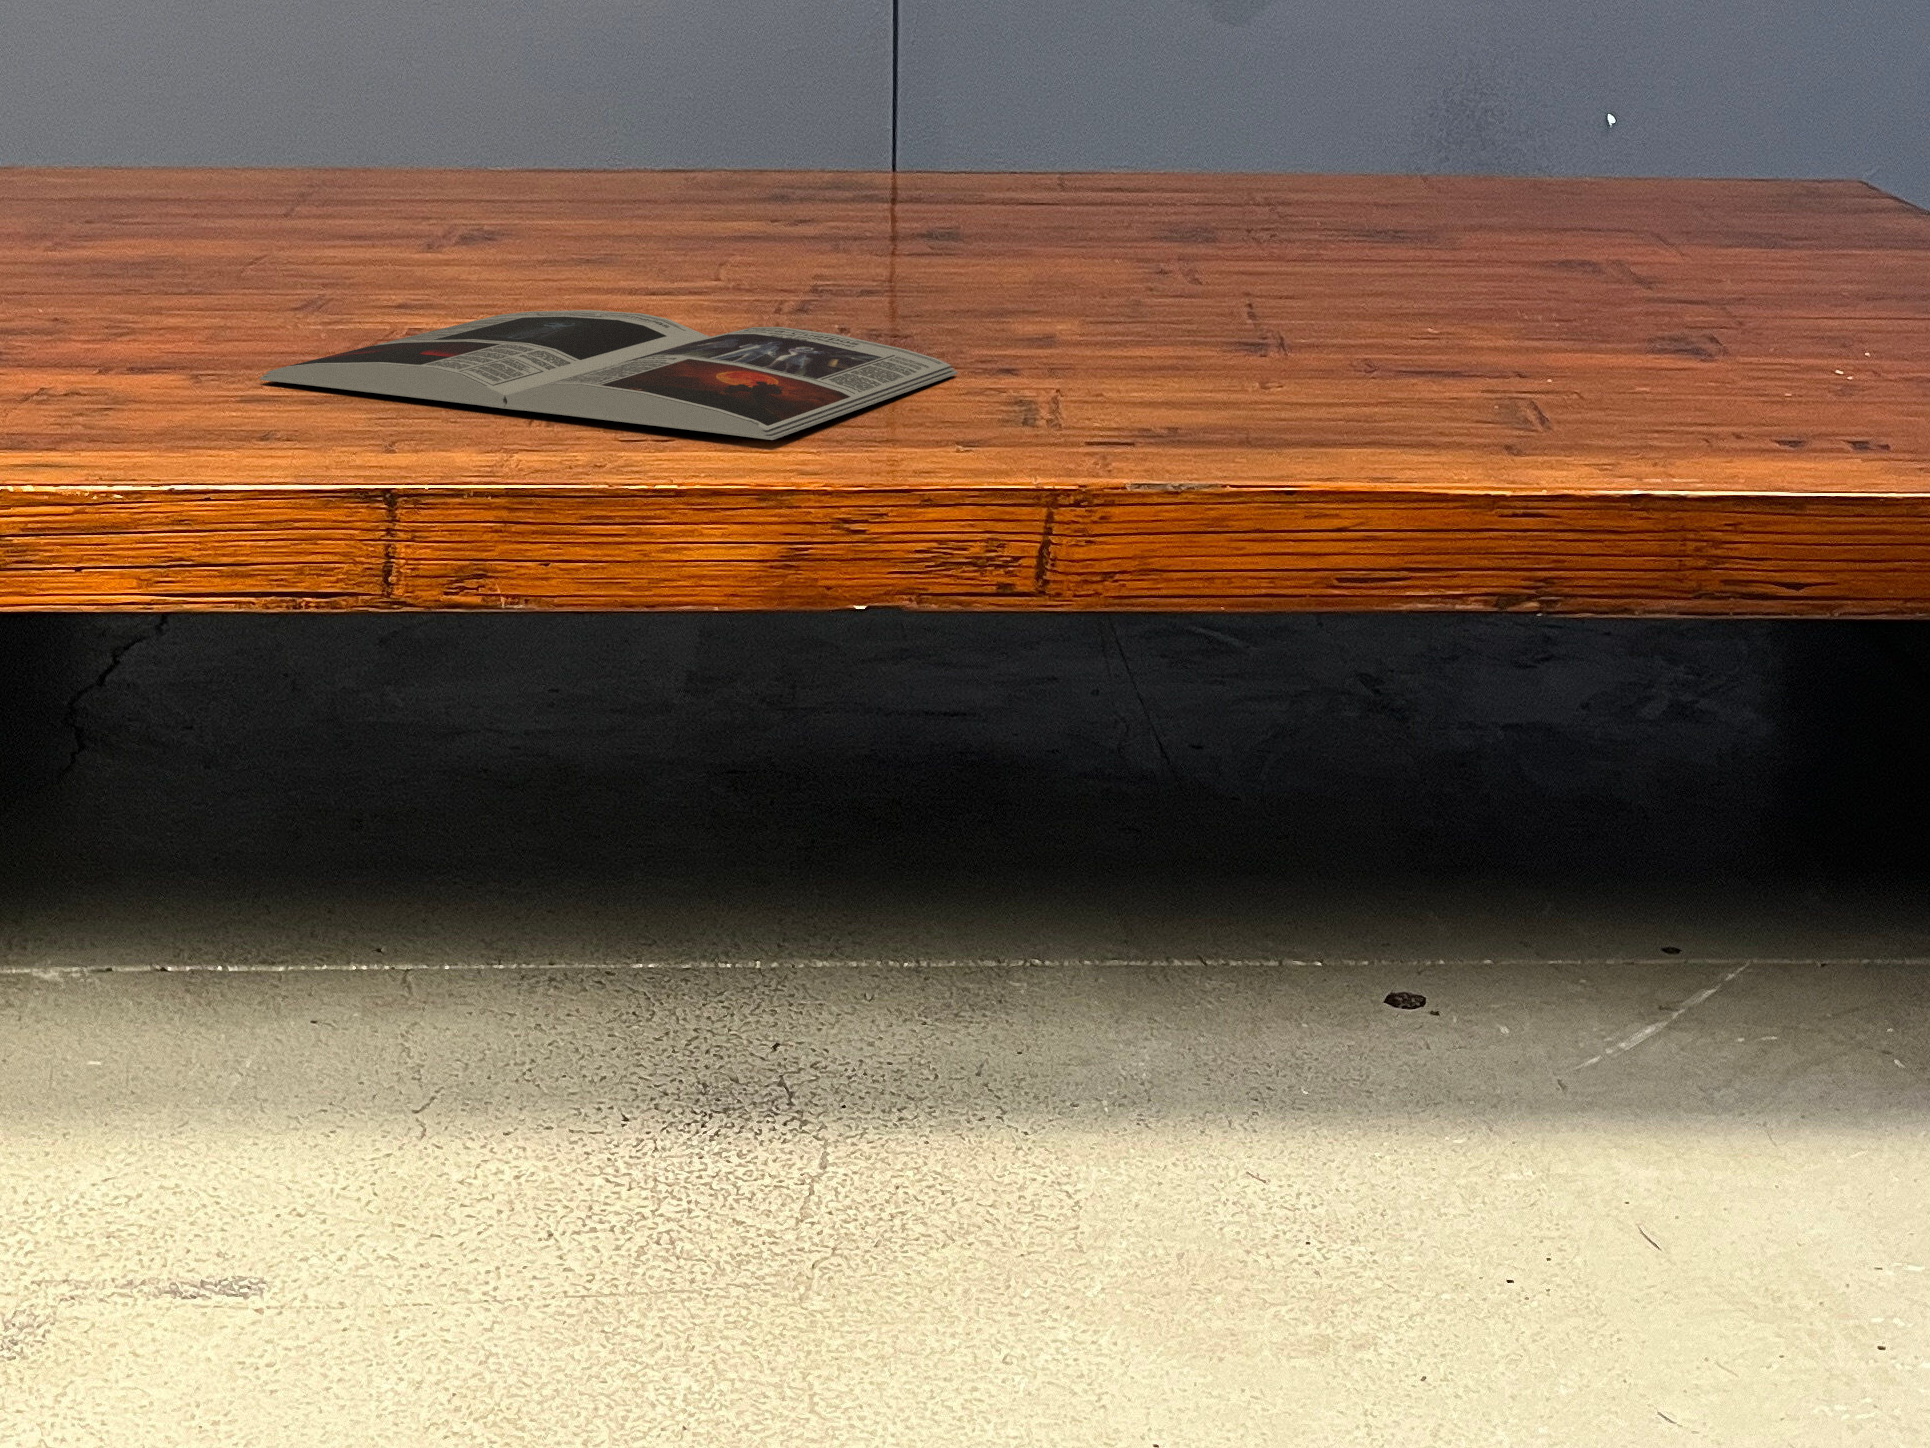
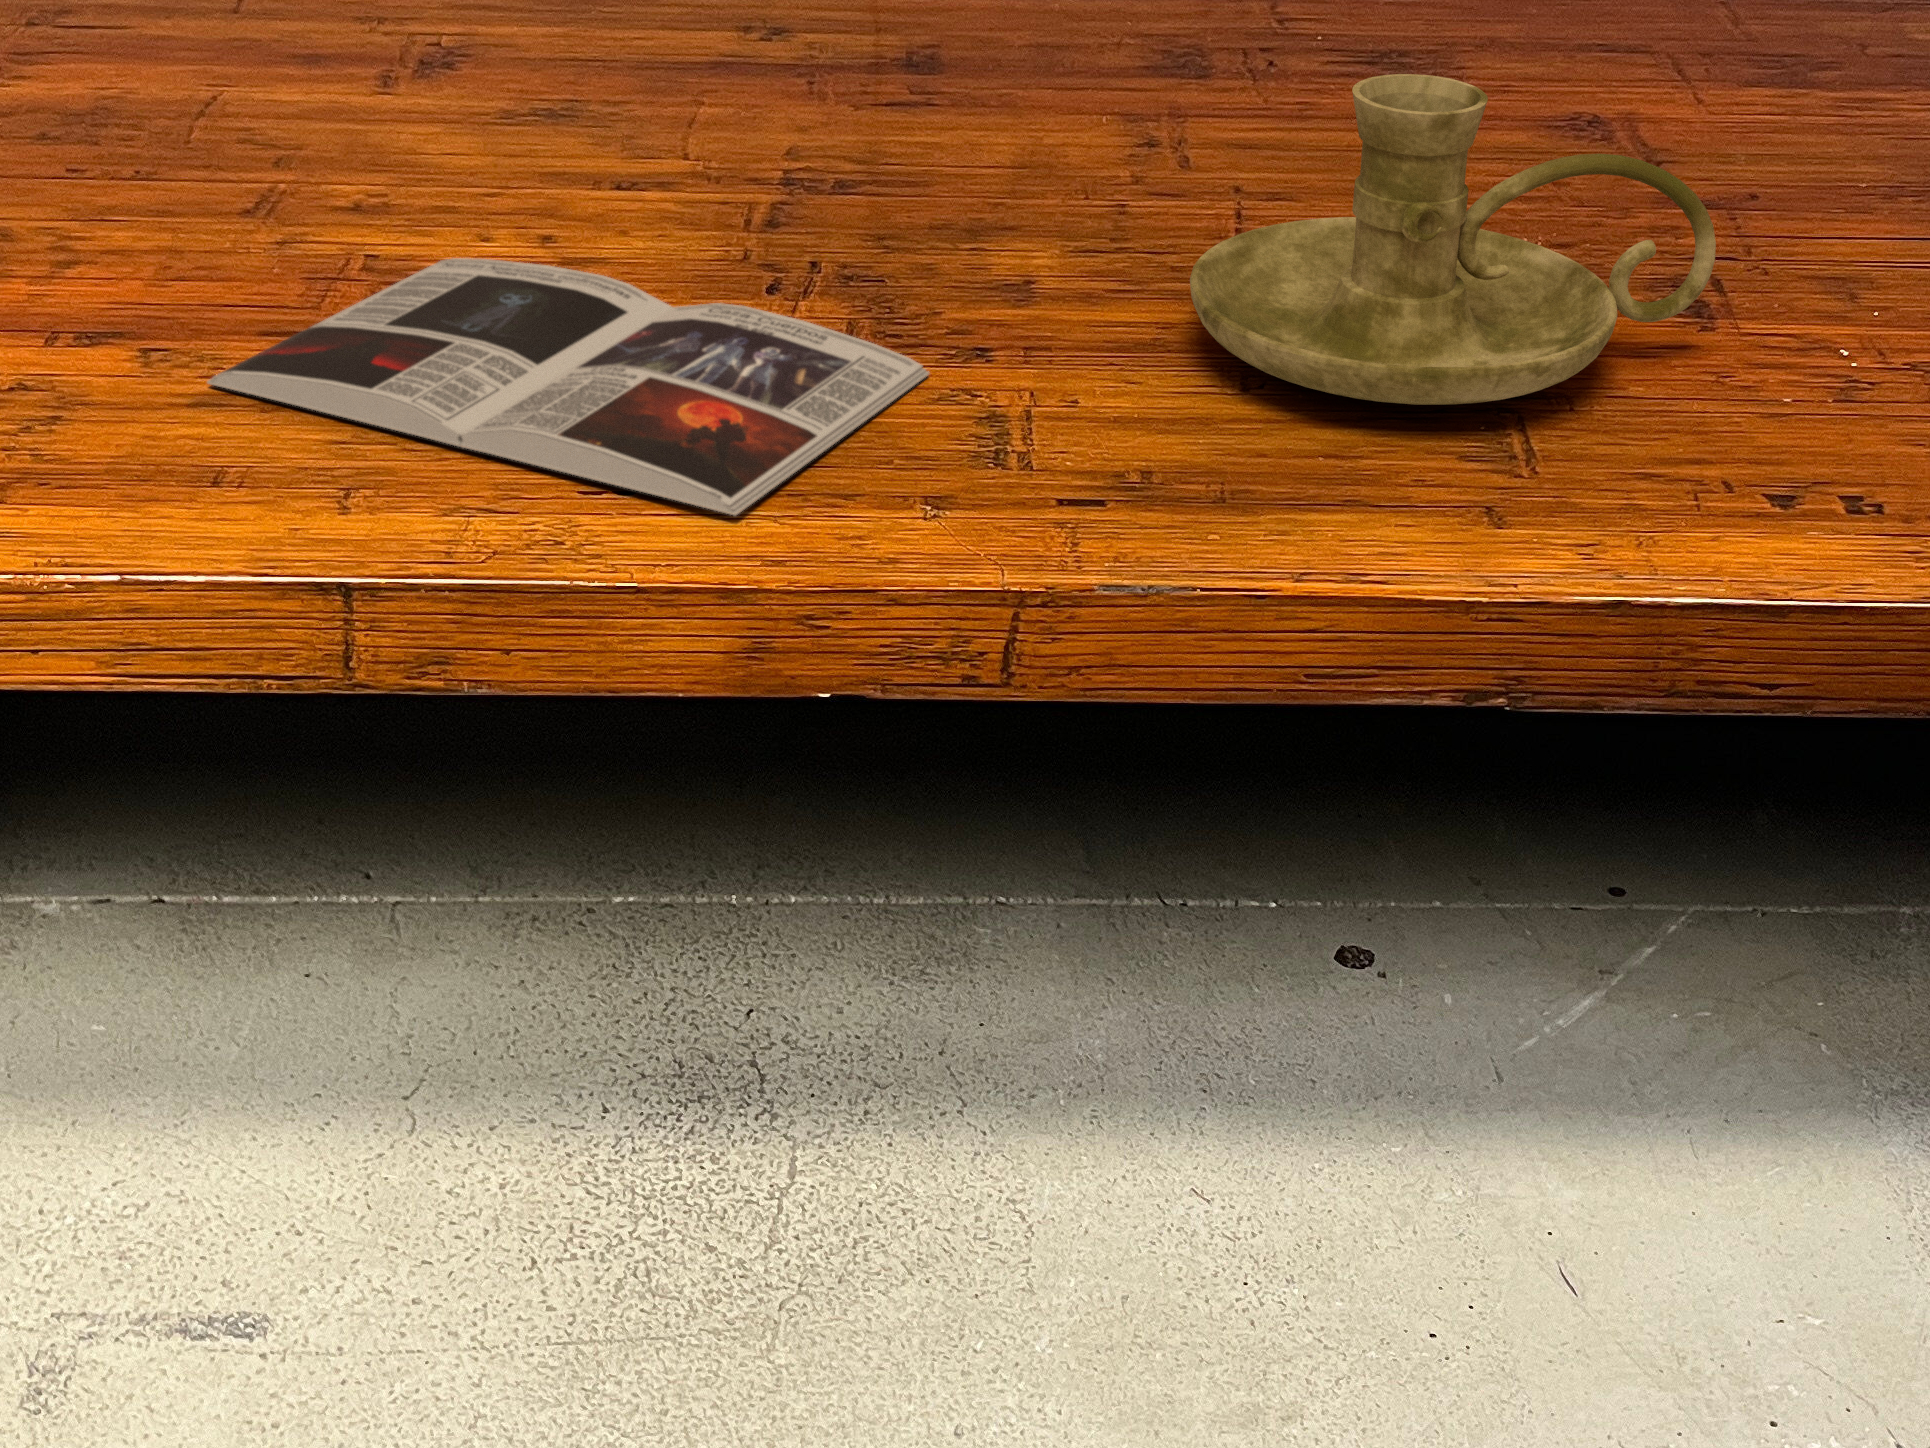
candle holder: none [1204,94,1701,376] -> present [1190,74,1716,405]

